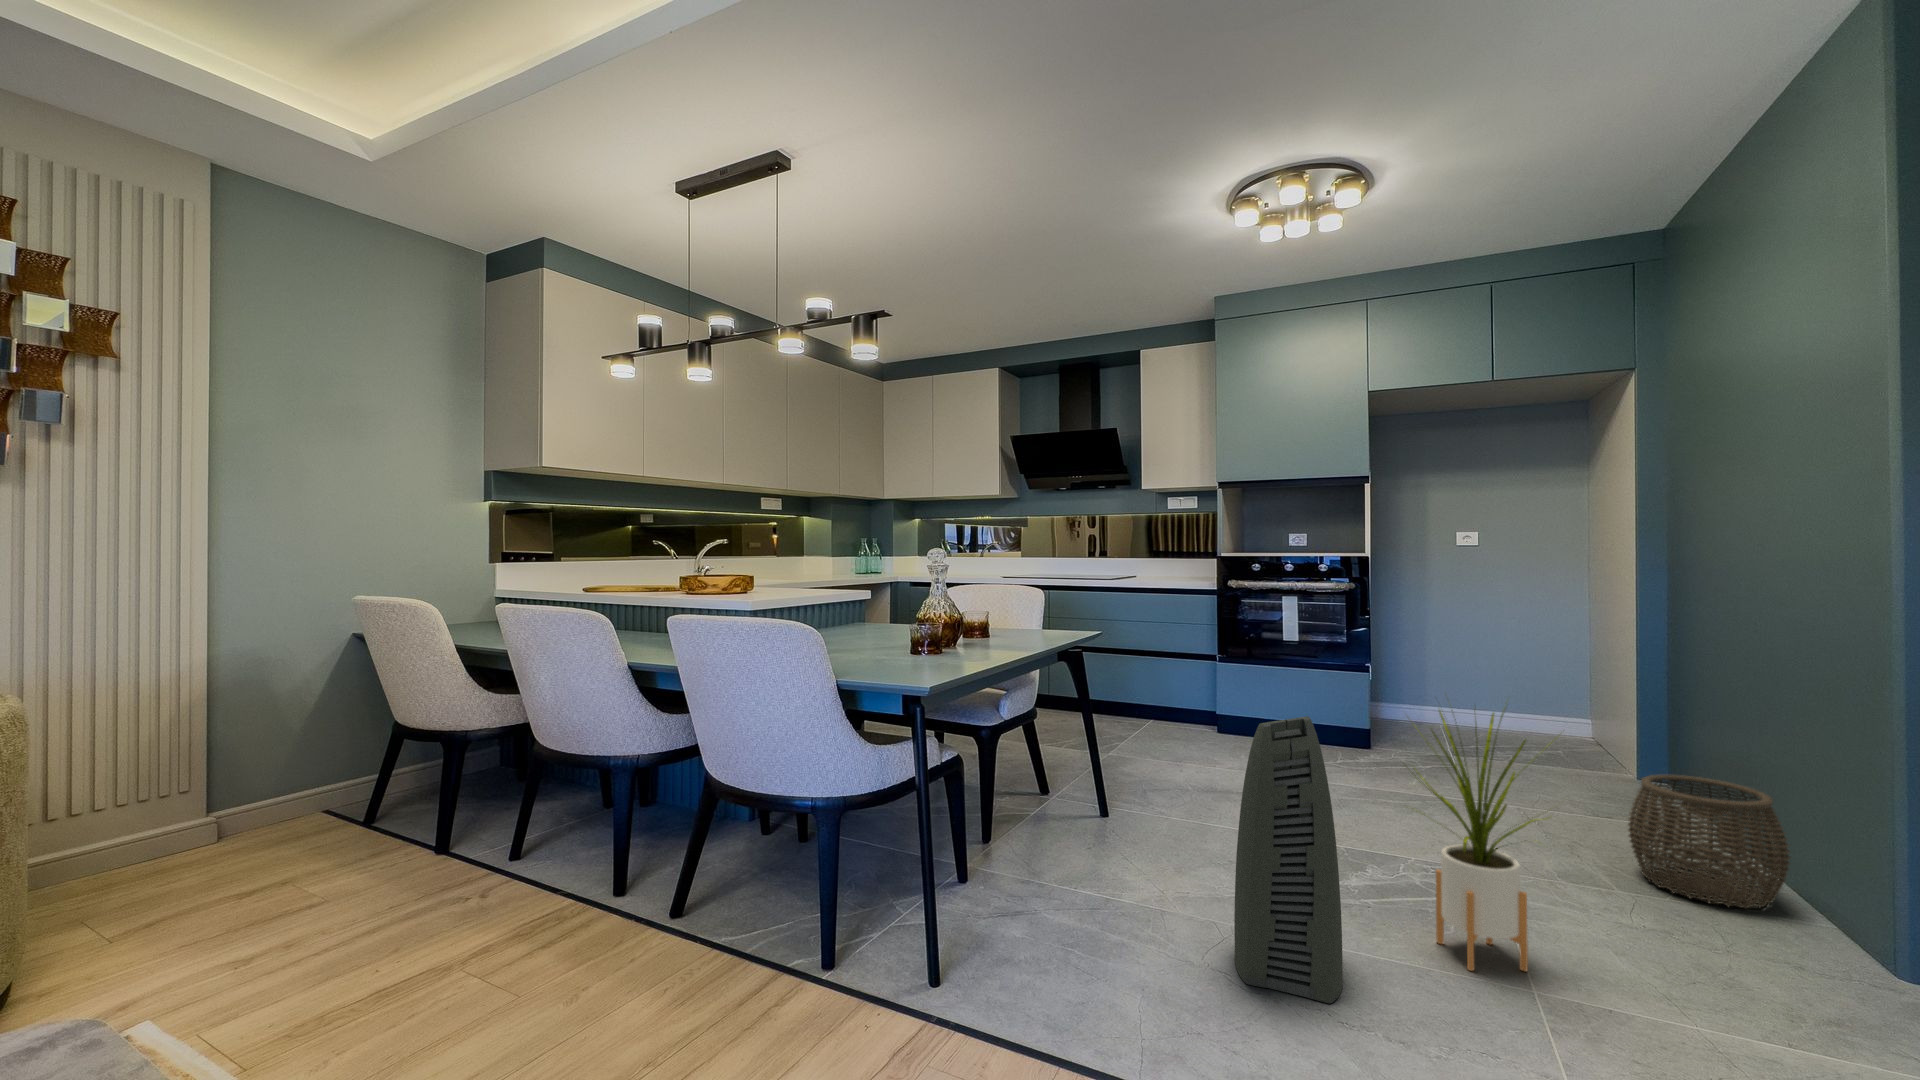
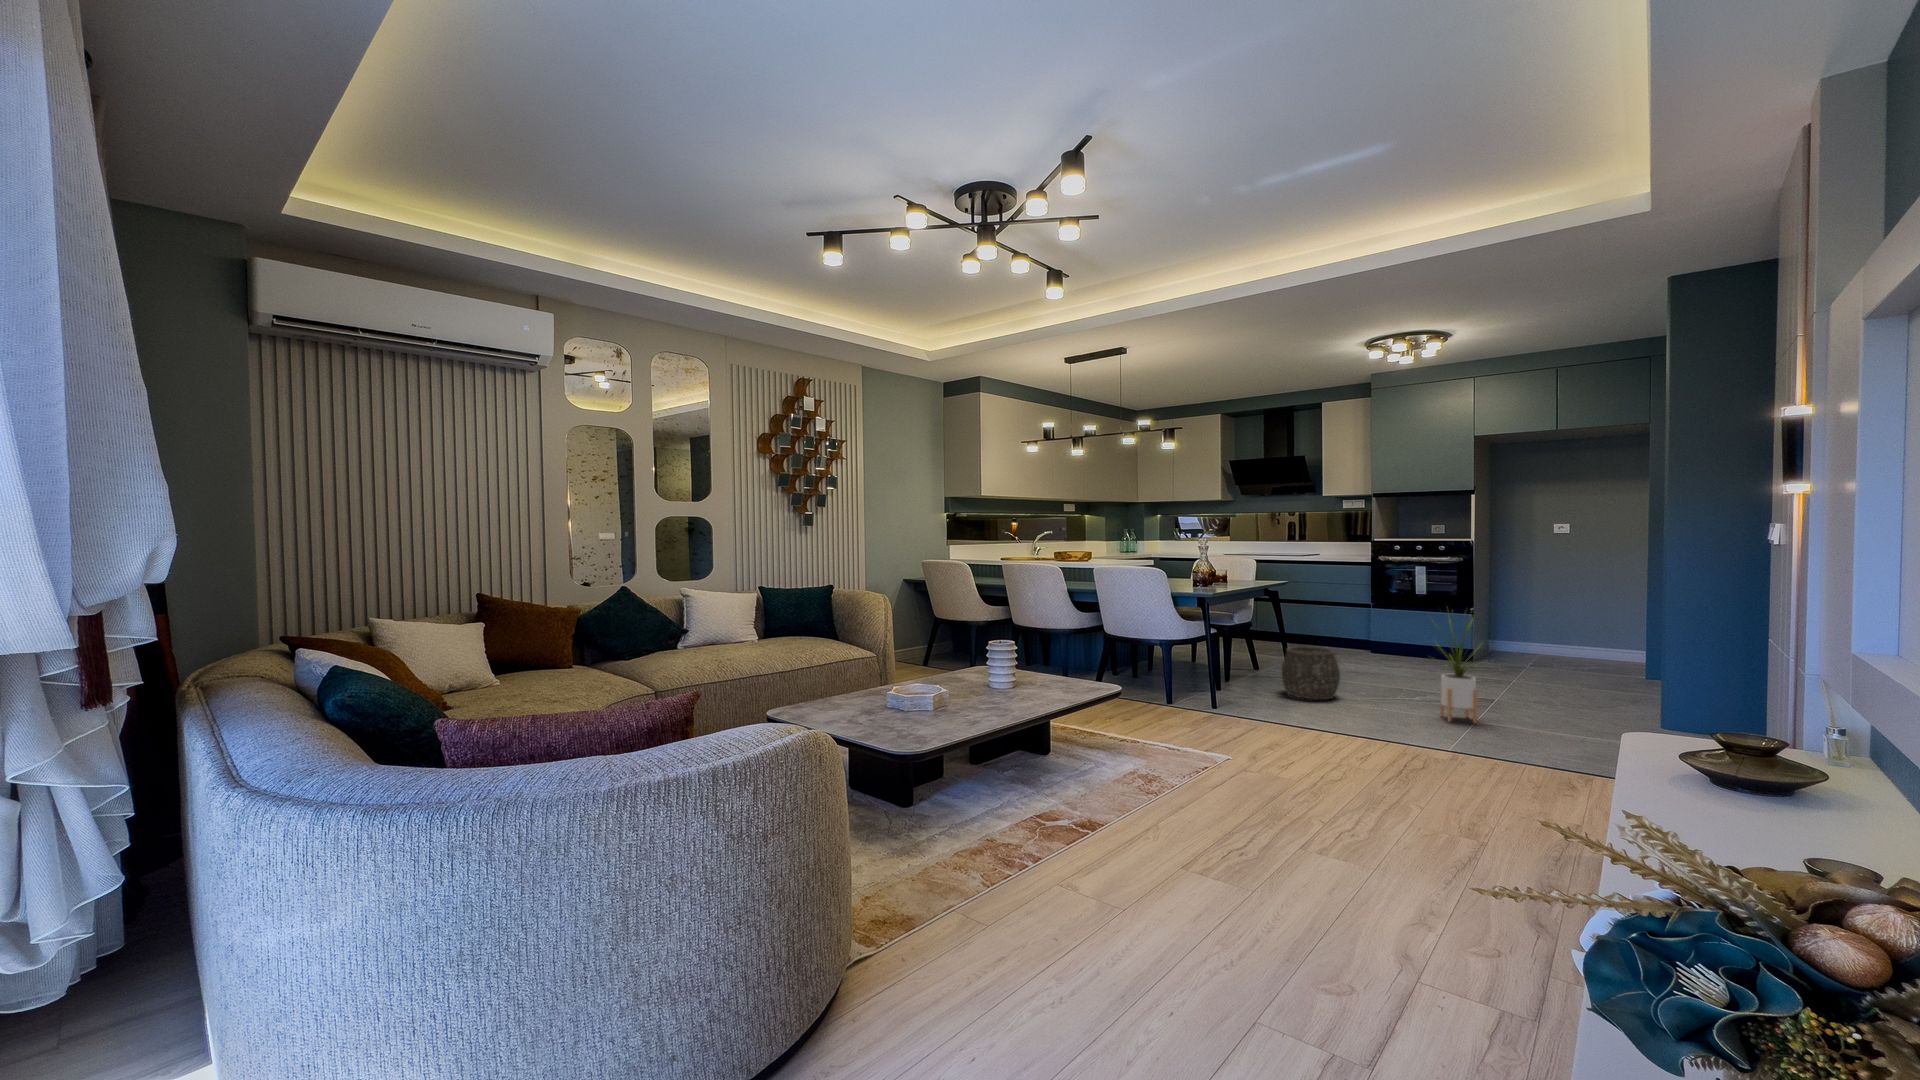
air purifier: present [1234,716,1343,1004] -> none [1339,612,1386,724]
woven basket: present [1628,775,1790,908] -> present [1282,646,1340,700]

